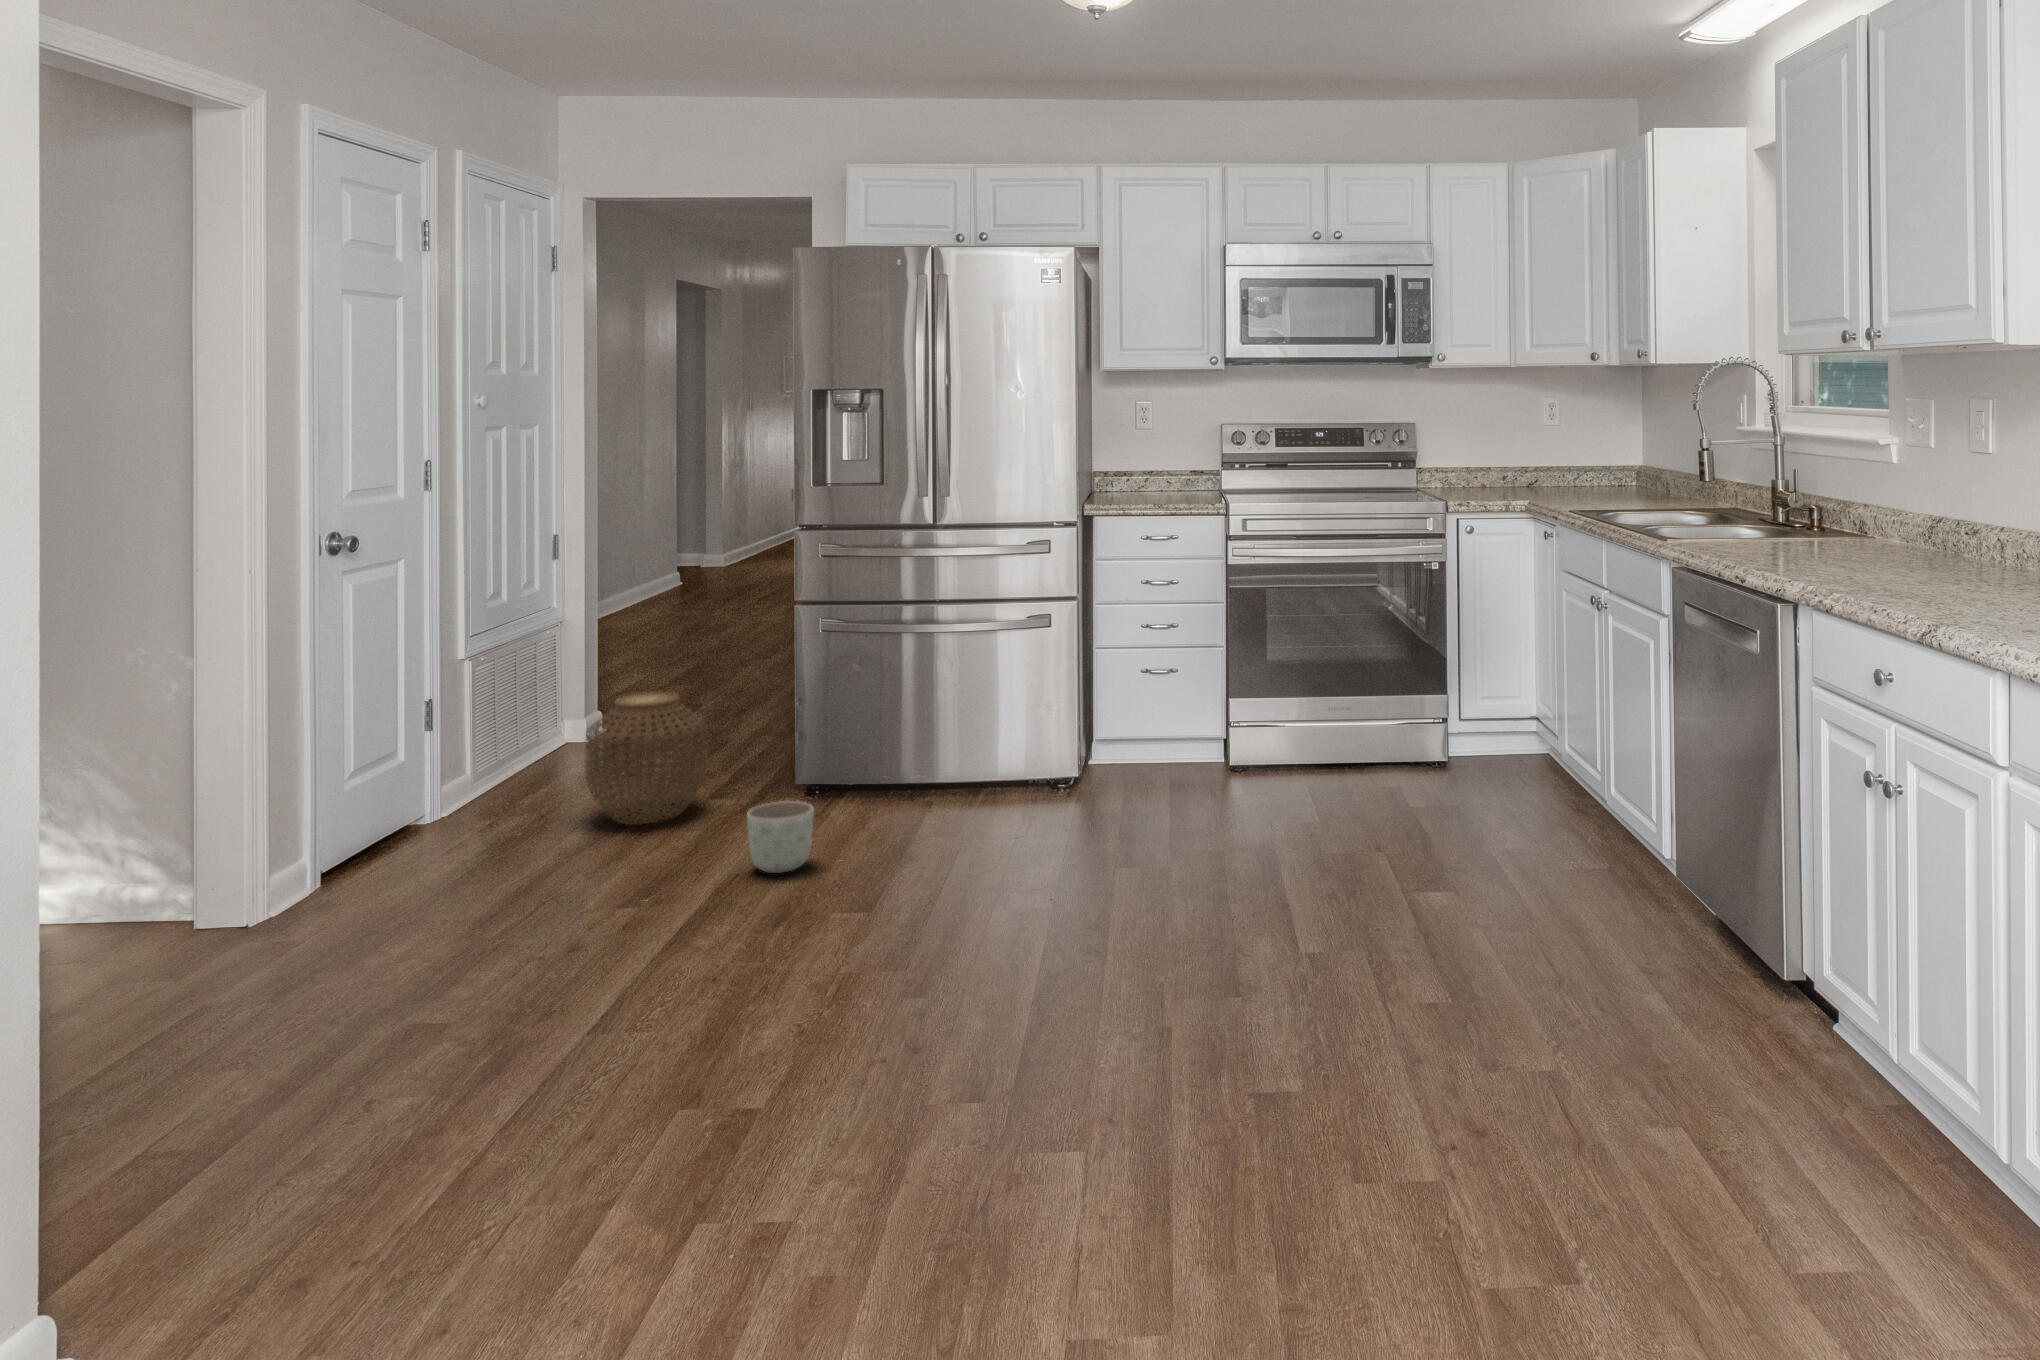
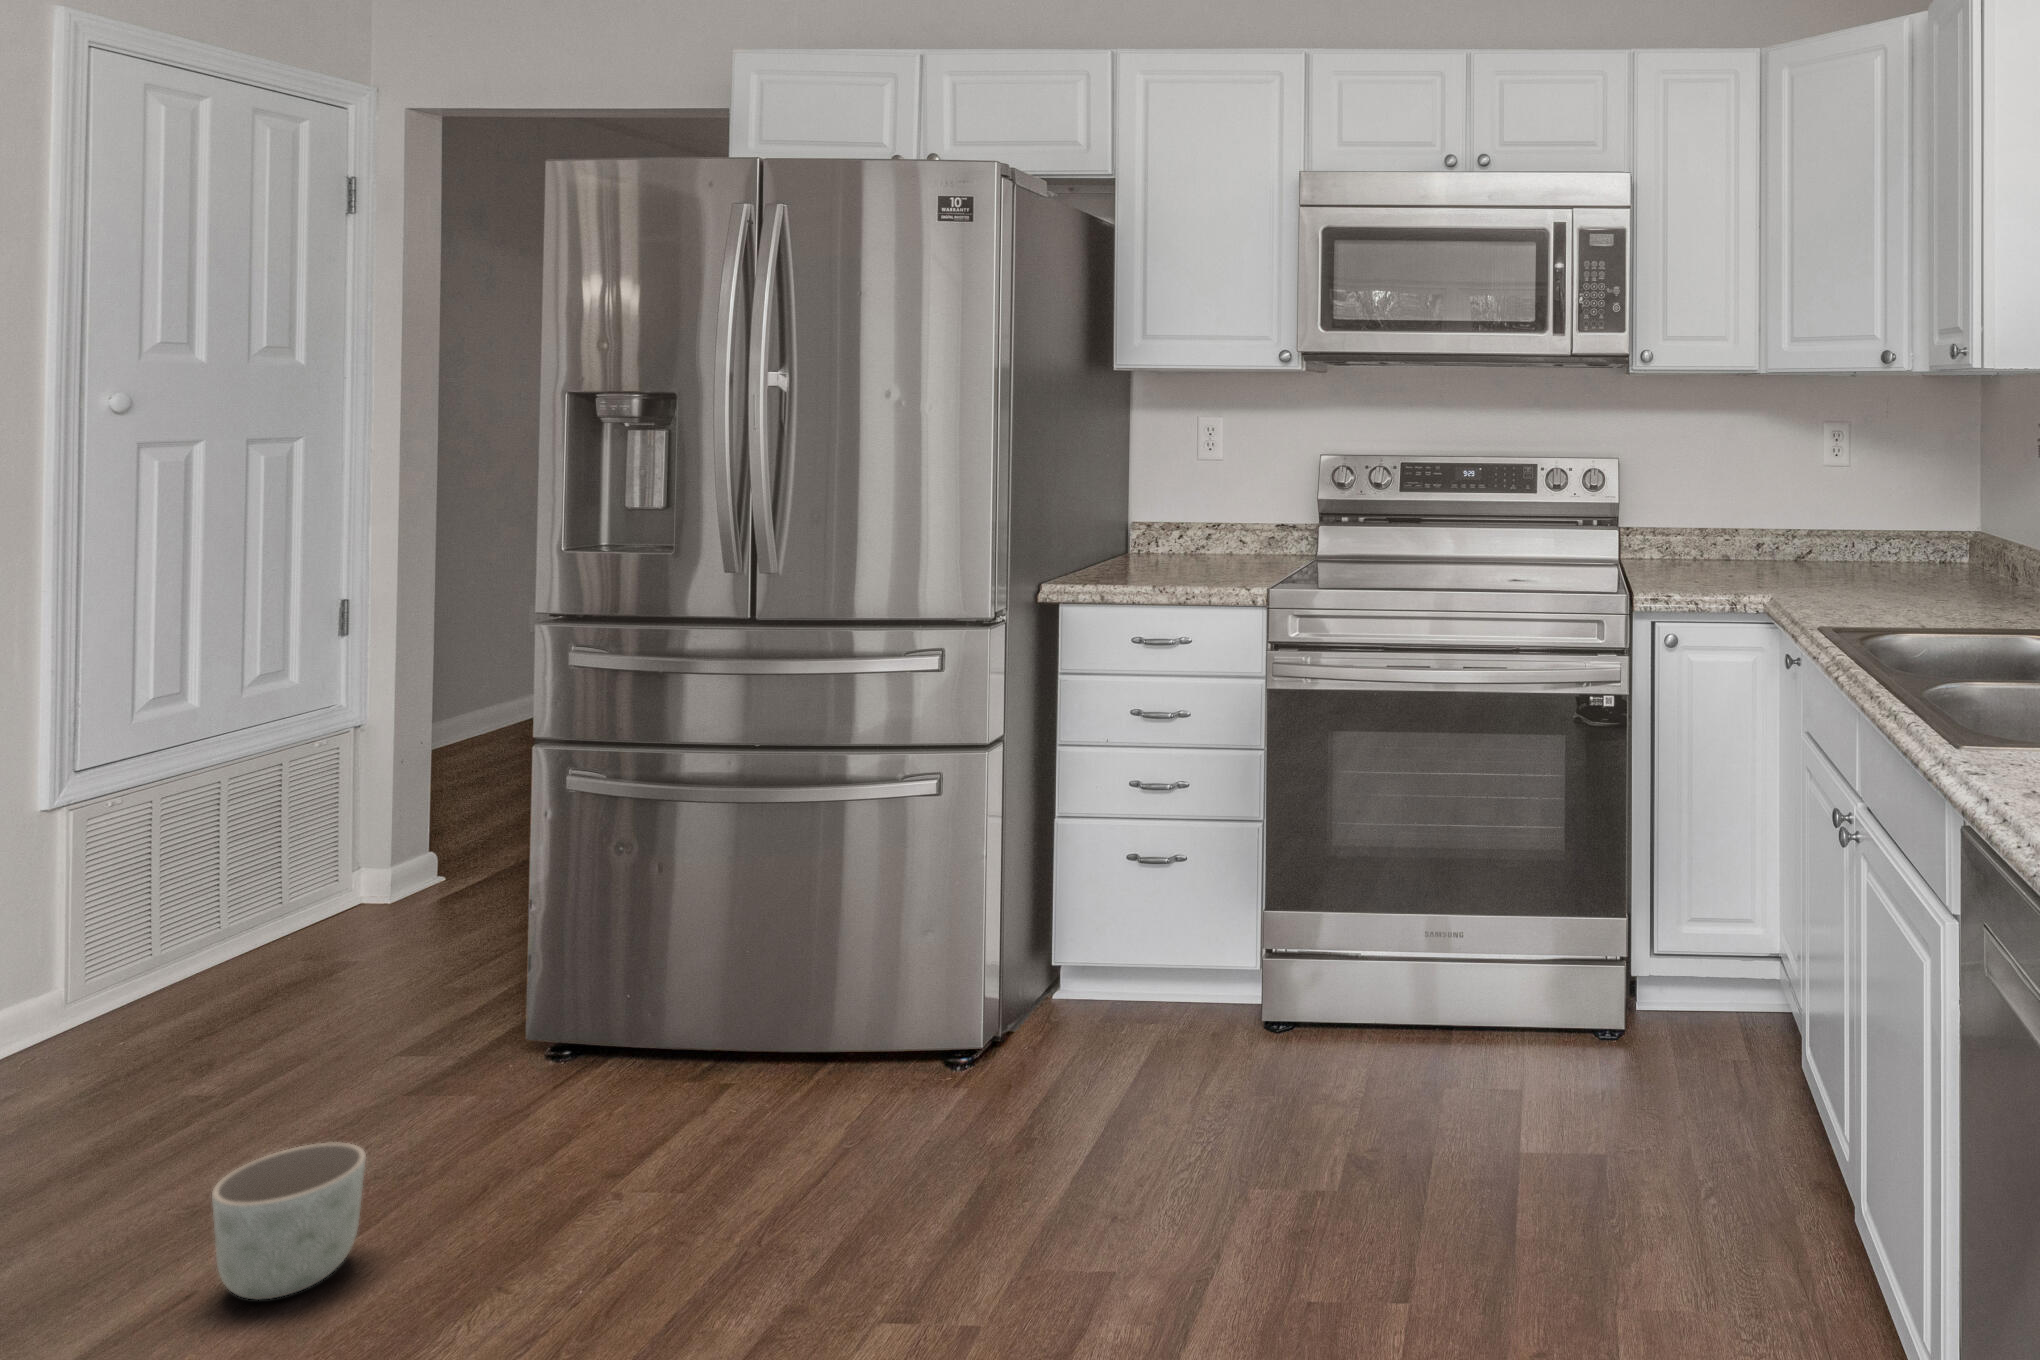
woven basket: present [586,692,707,824] -> none [124,885,372,1123]

